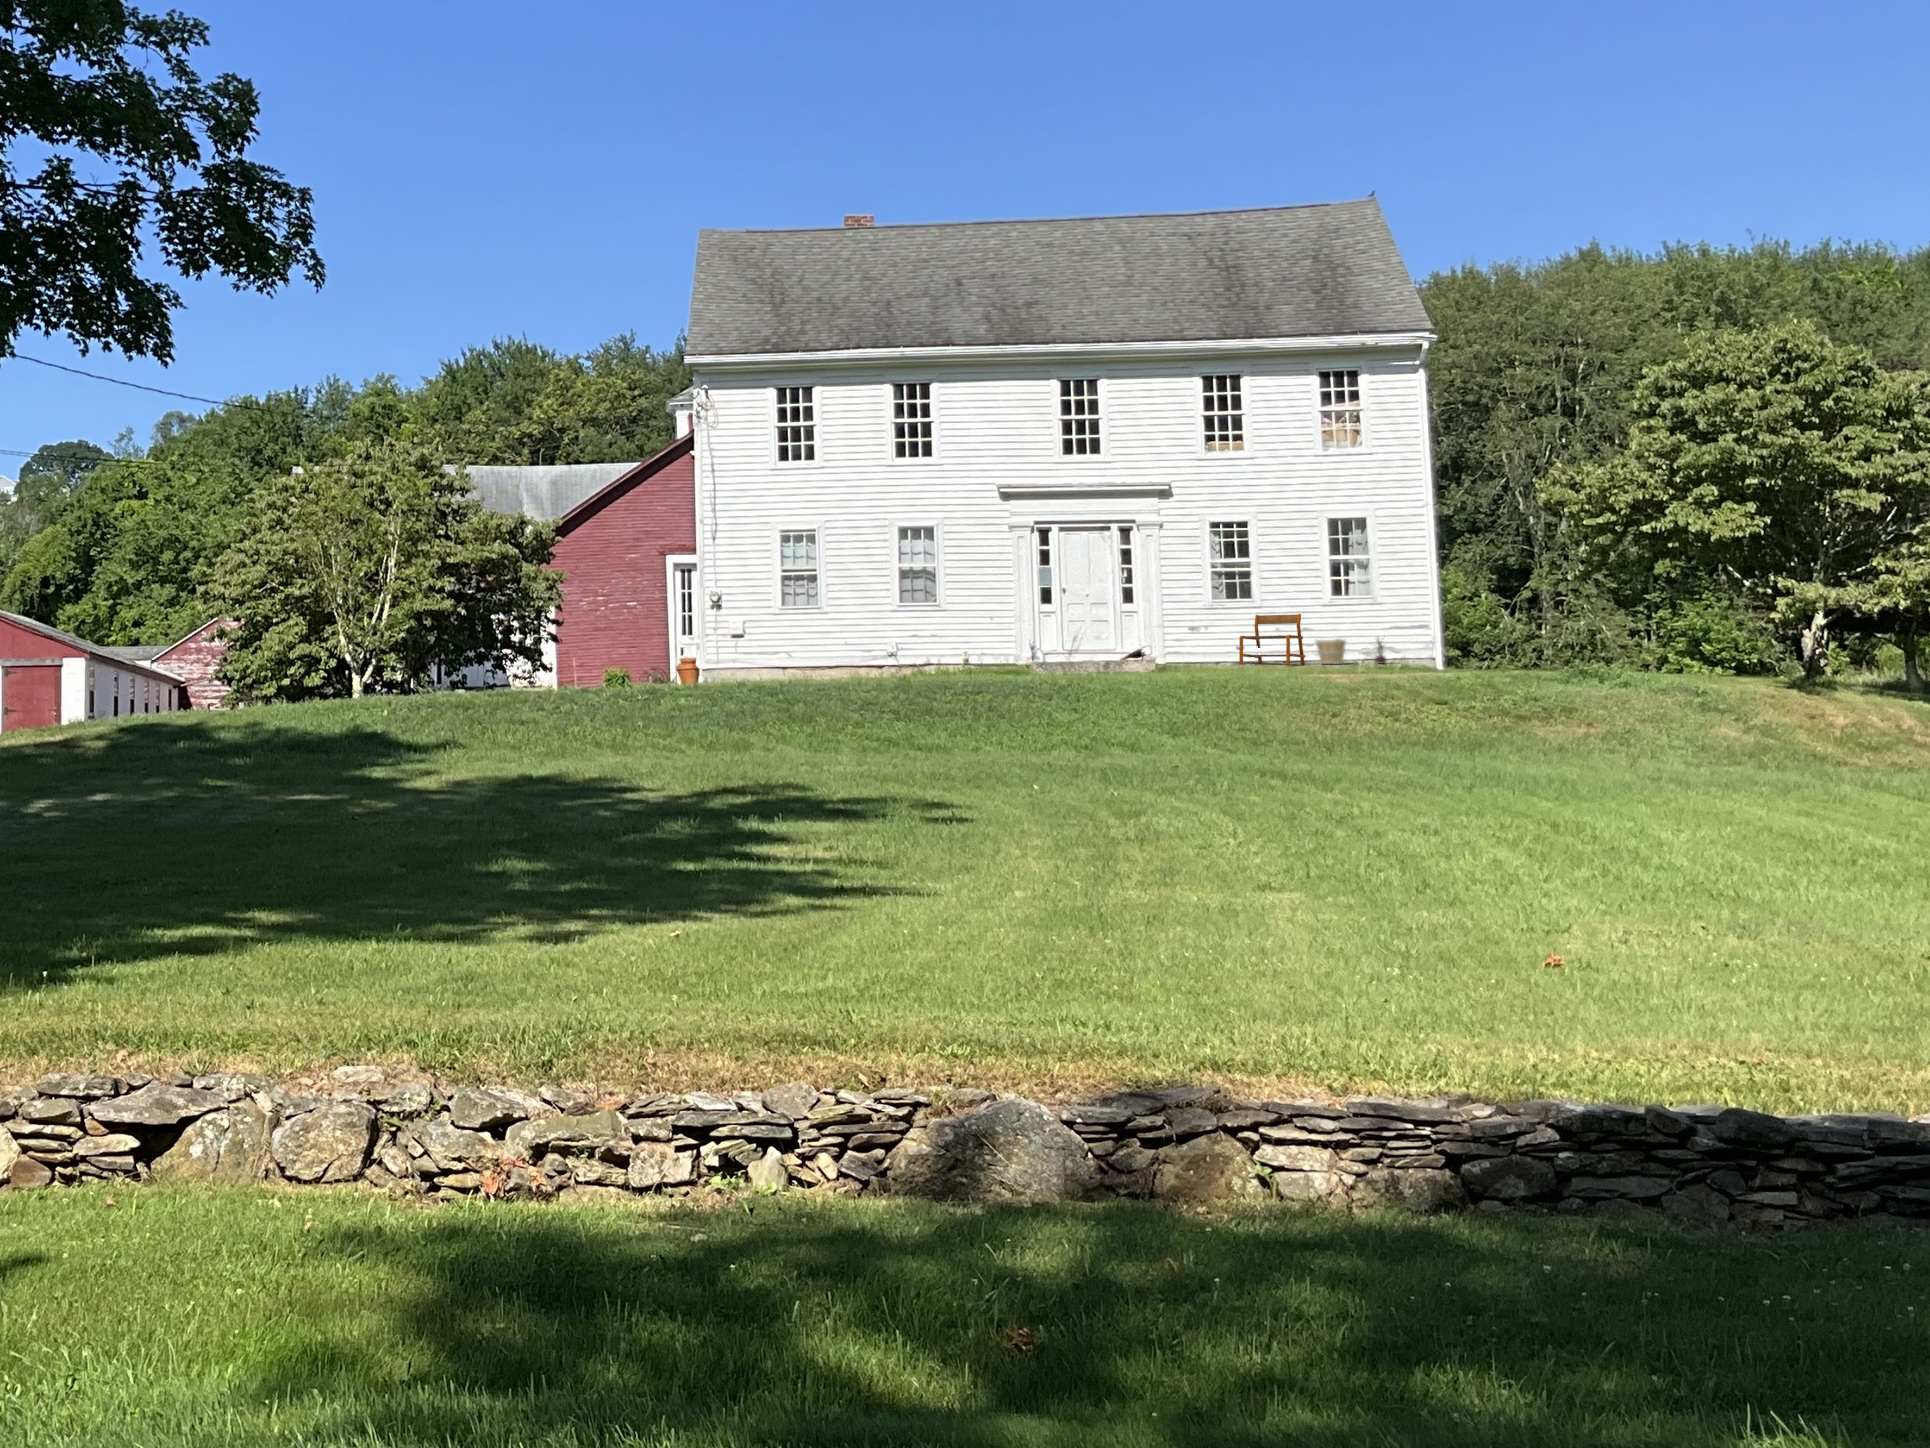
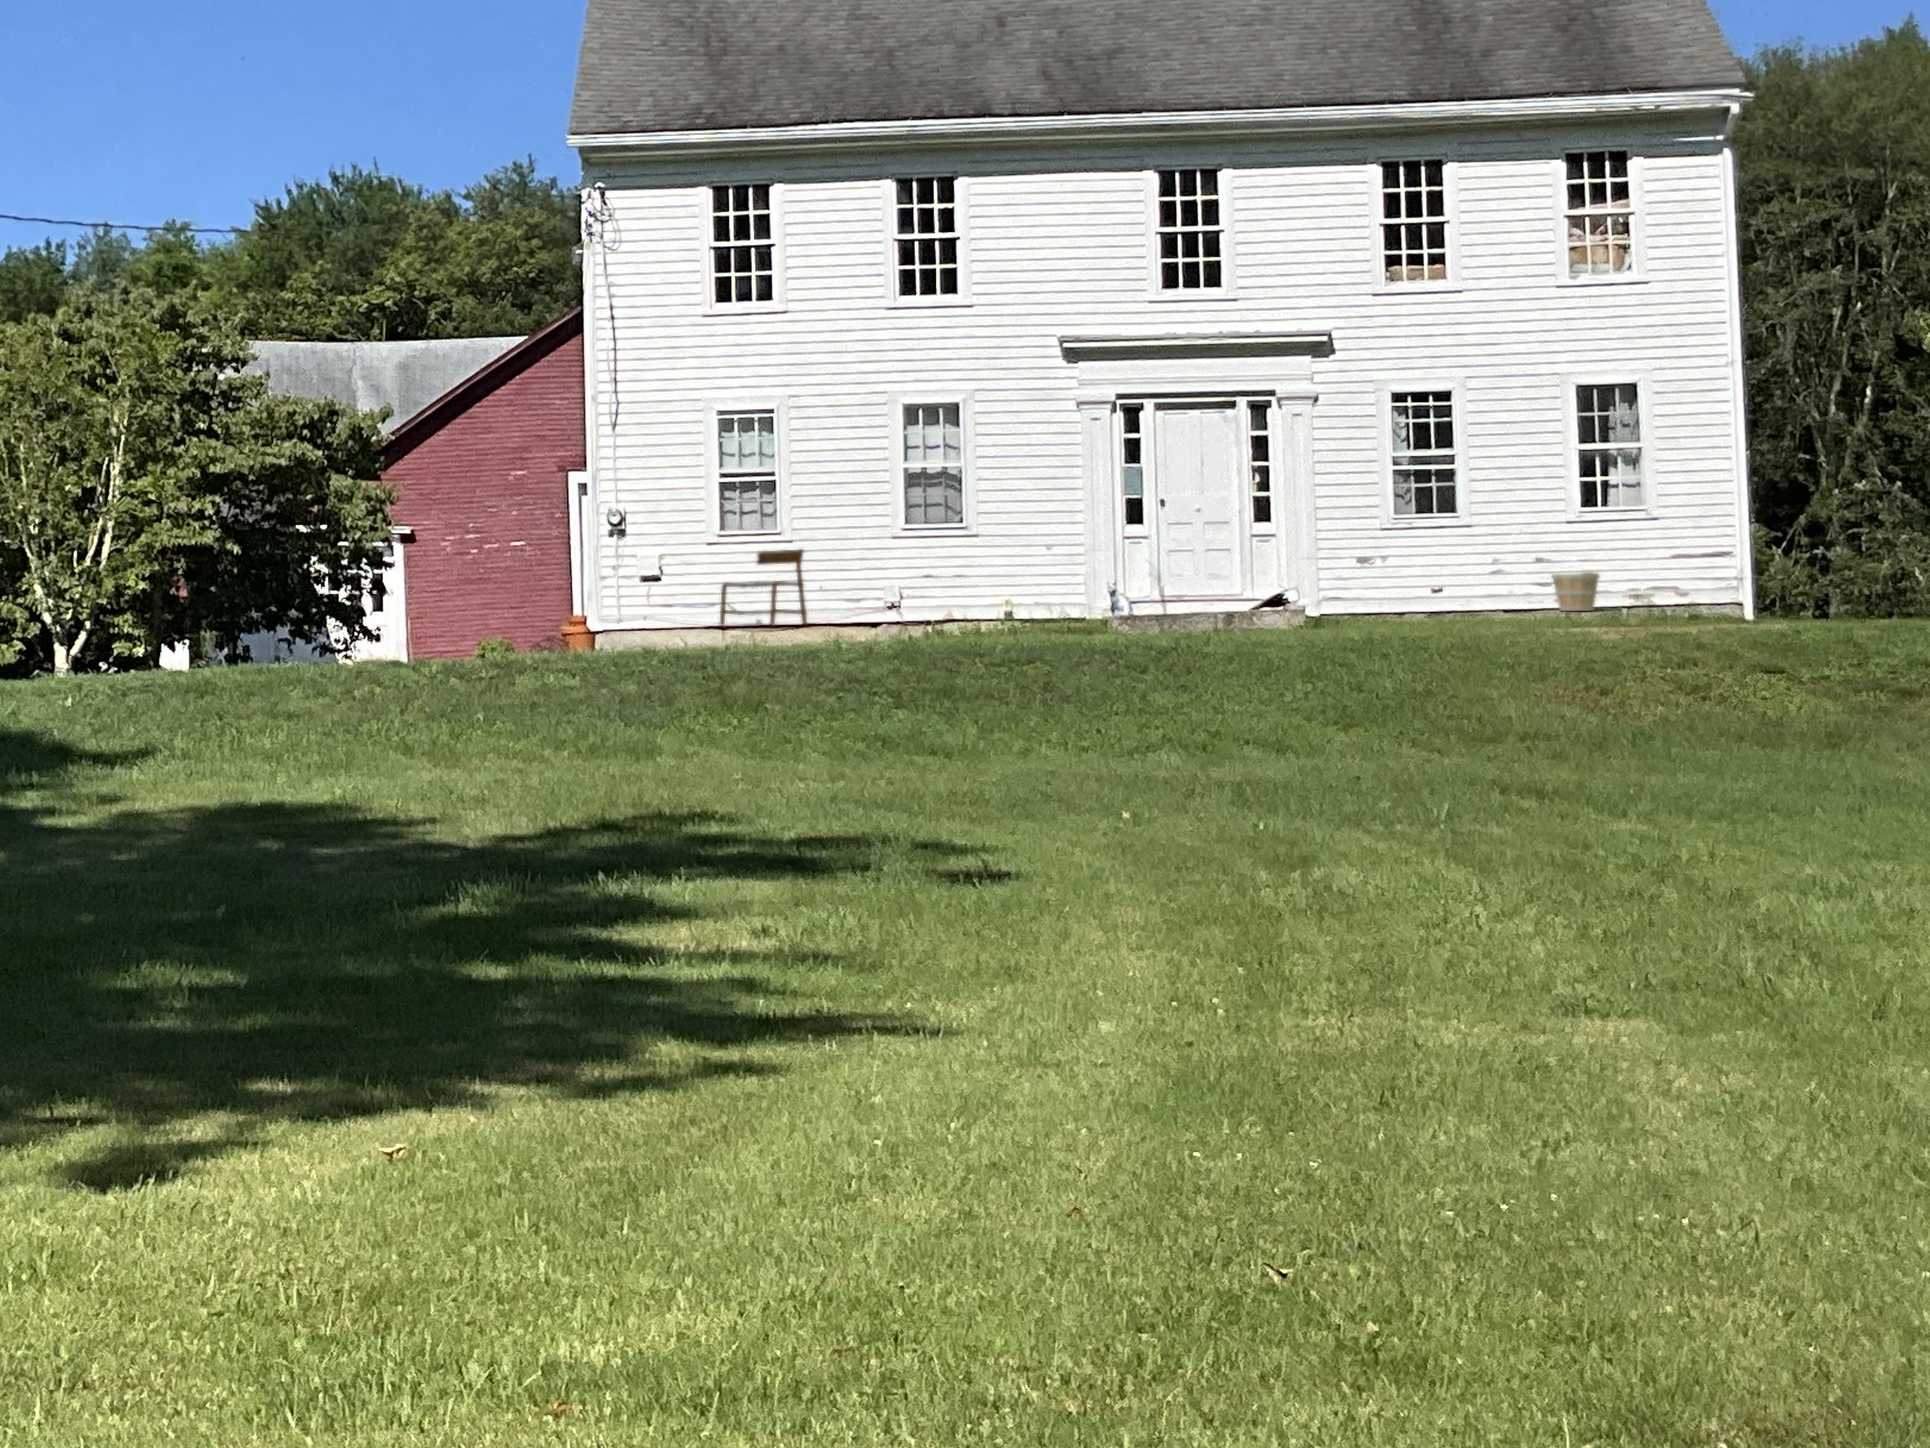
bench: present [1239,614,1305,665] -> present [720,549,807,626]
decorative plant: present [1375,638,1386,664] -> none [1627,567,1672,609]

